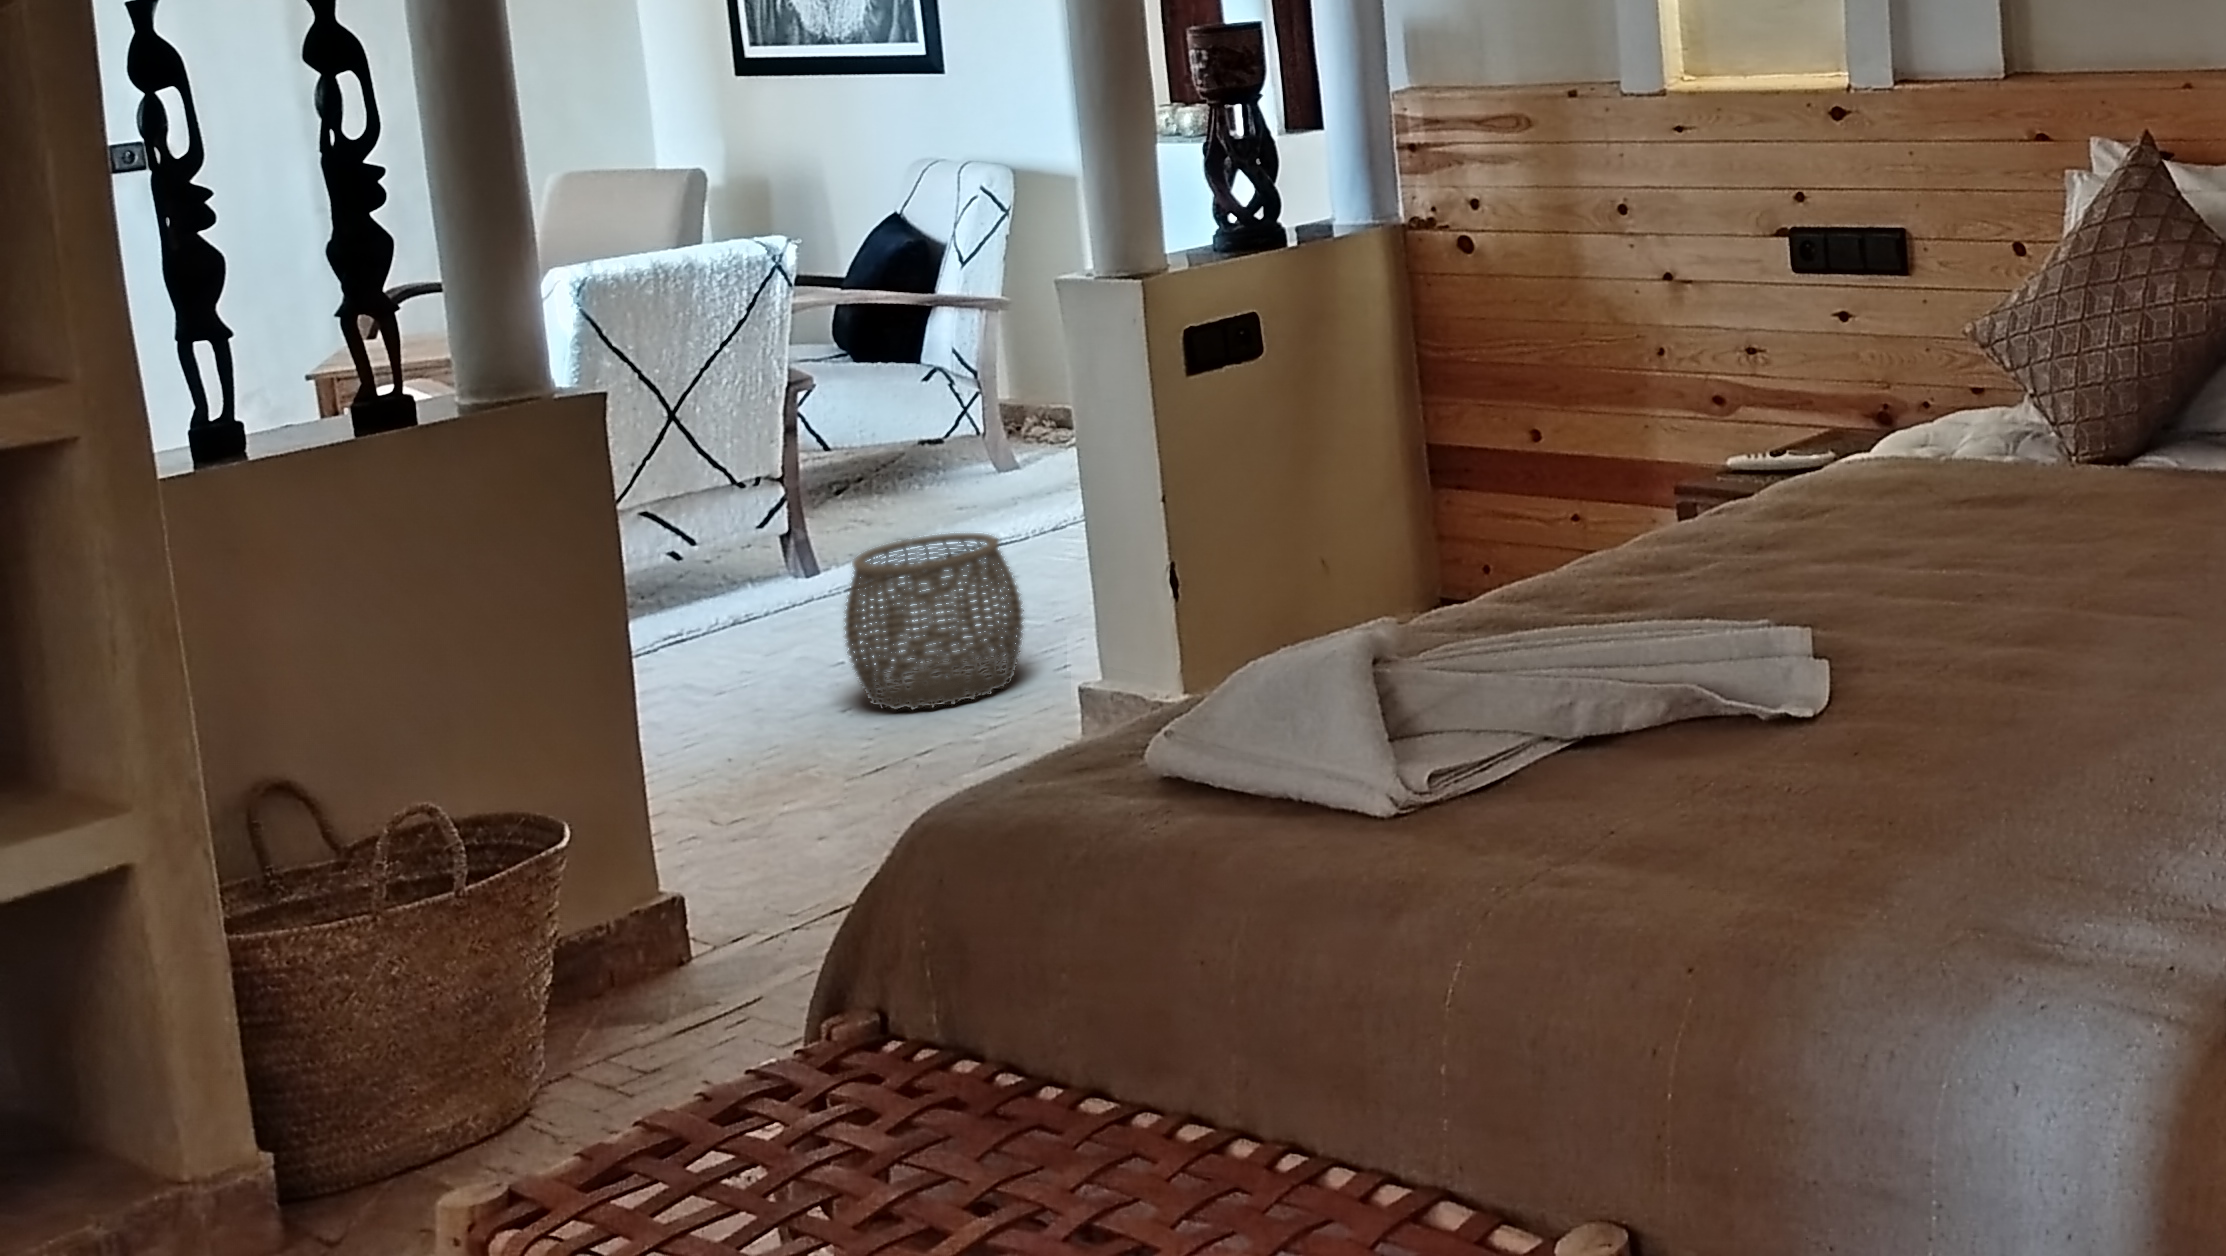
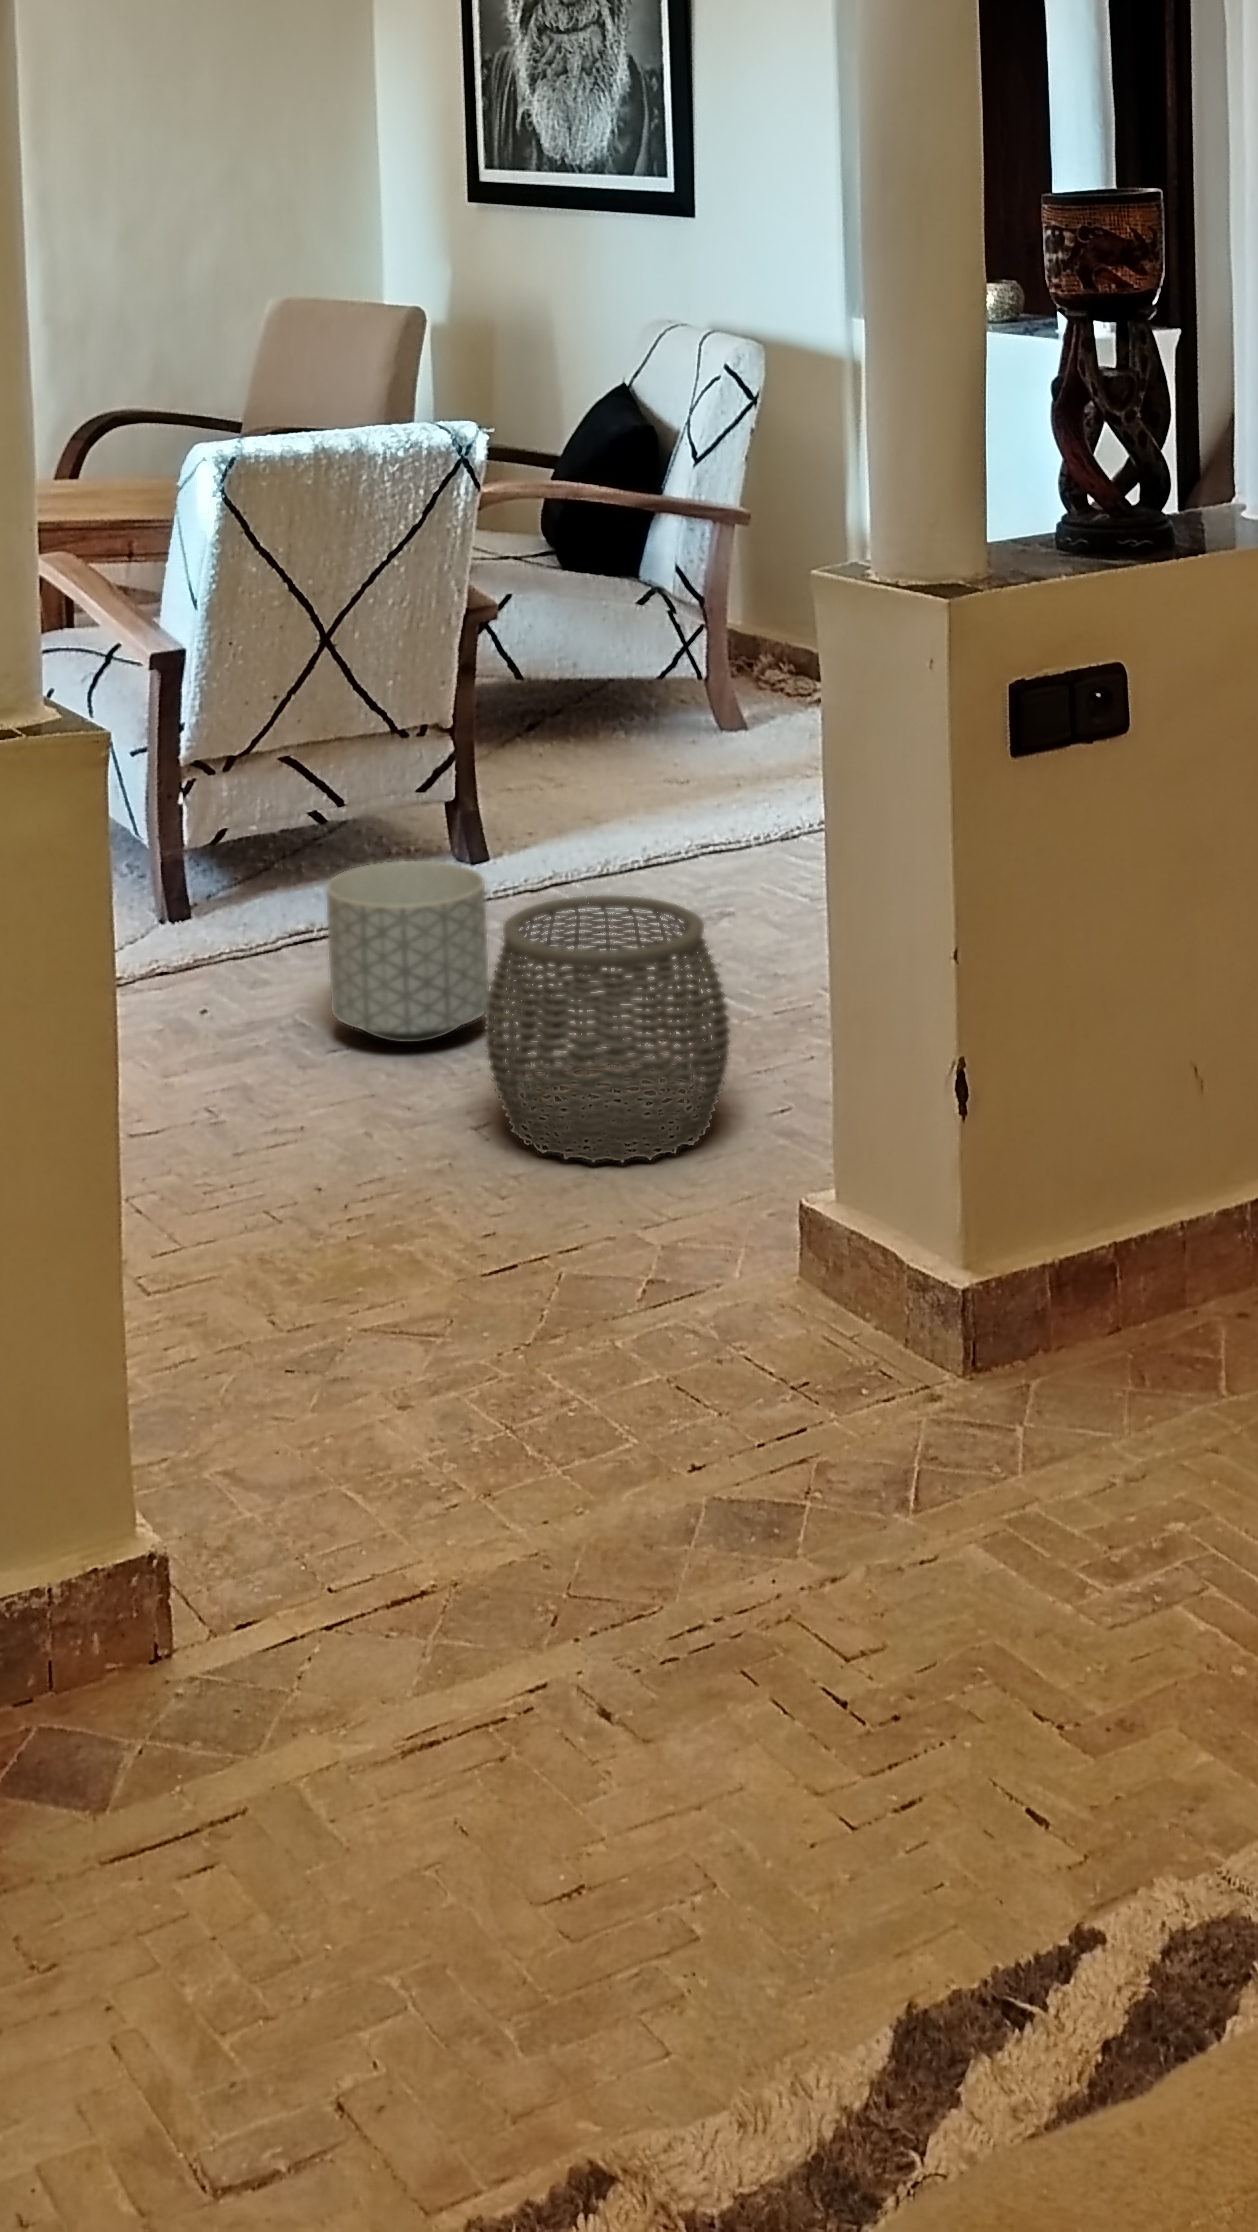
planter: none [704,547,840,677] -> present [326,861,489,1042]

